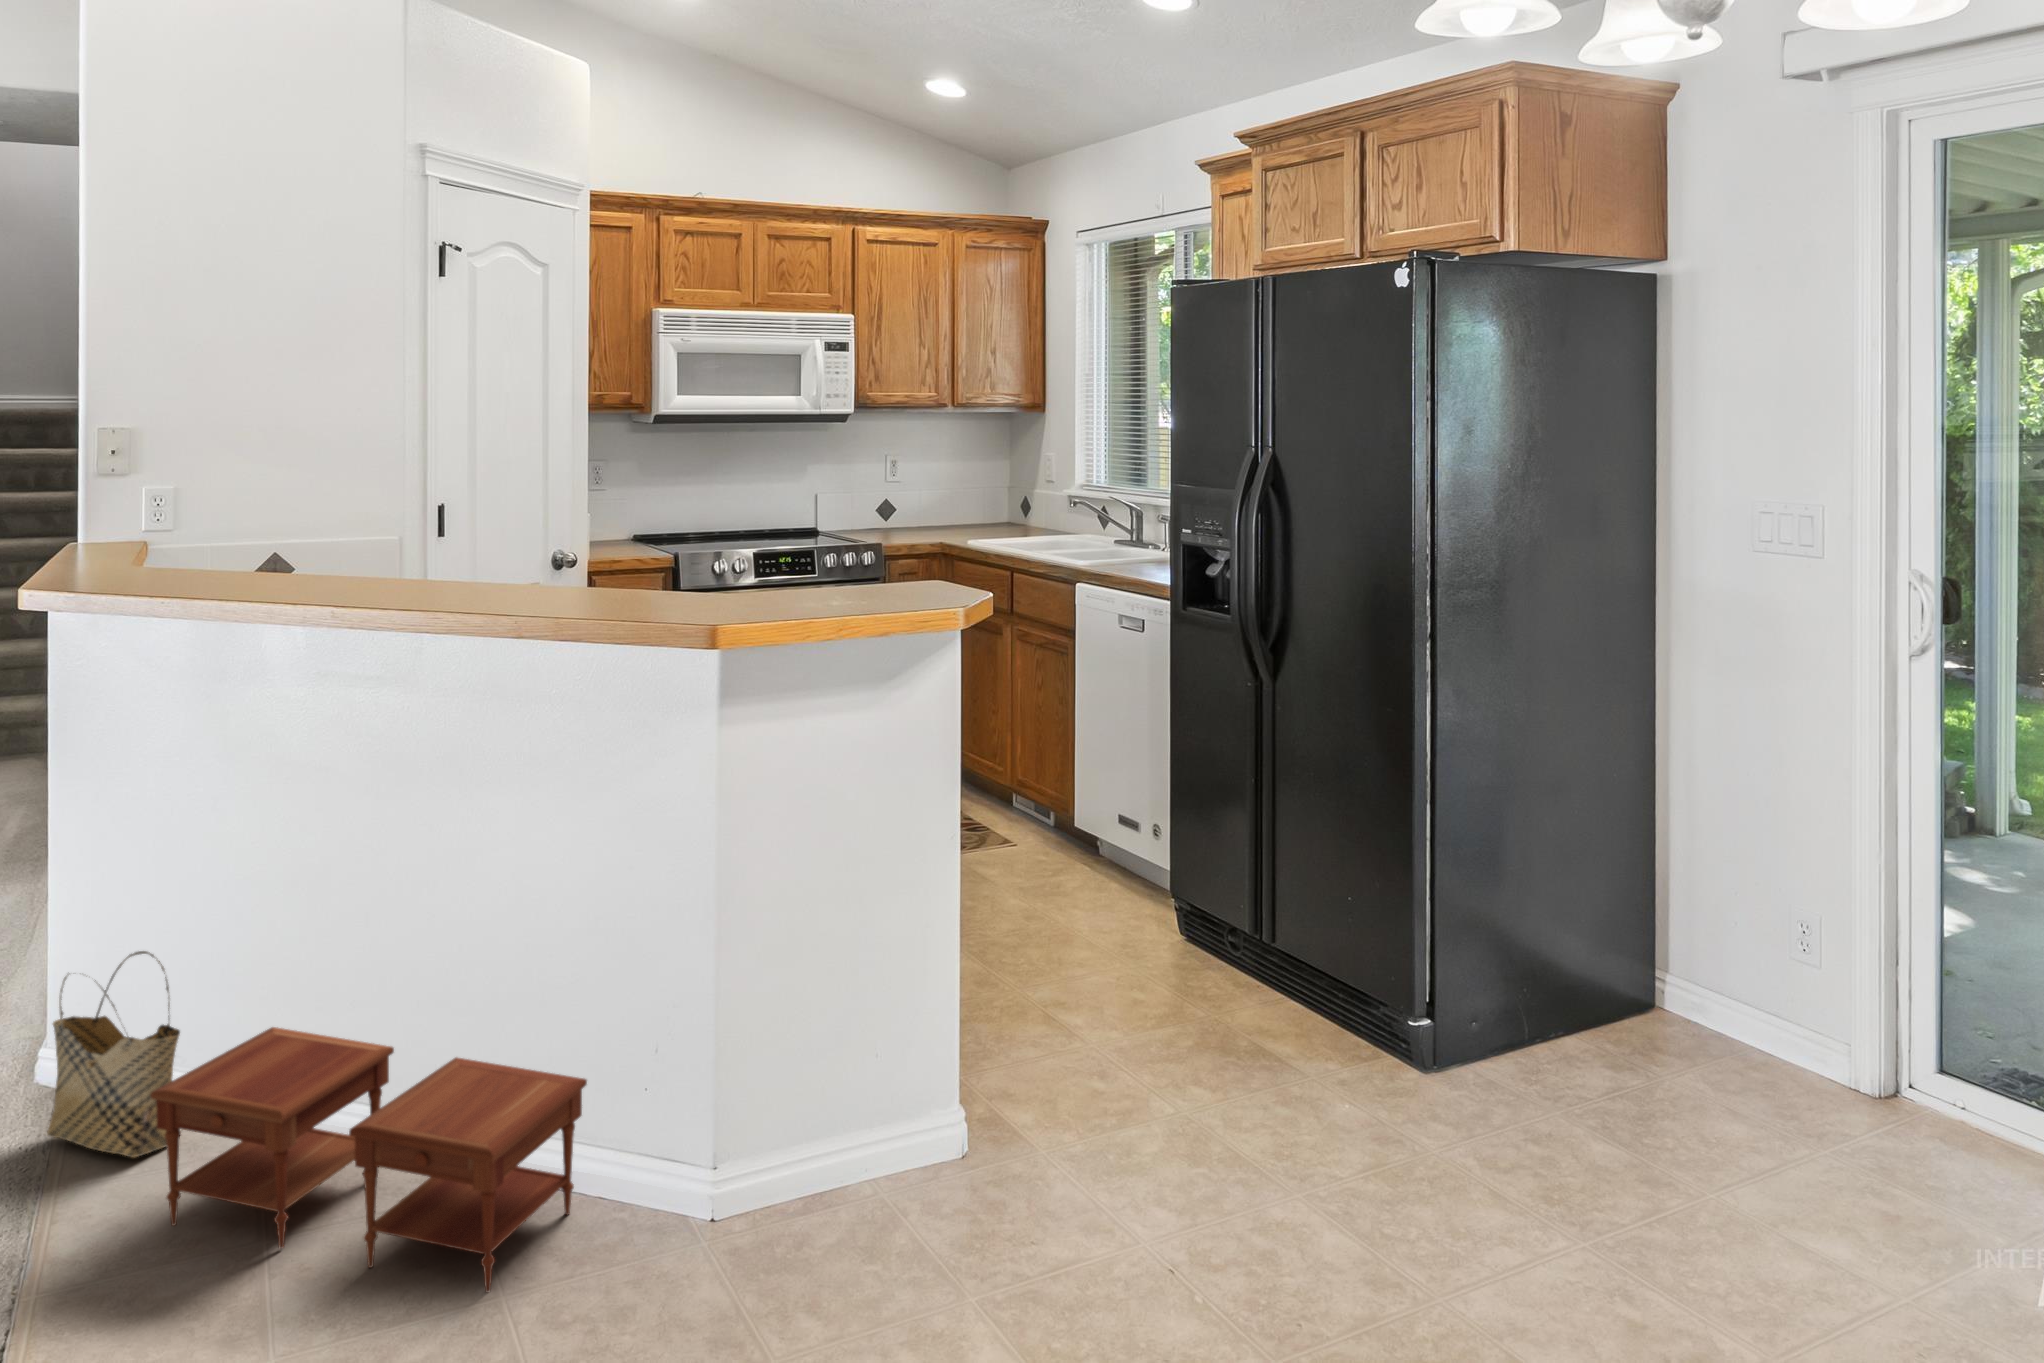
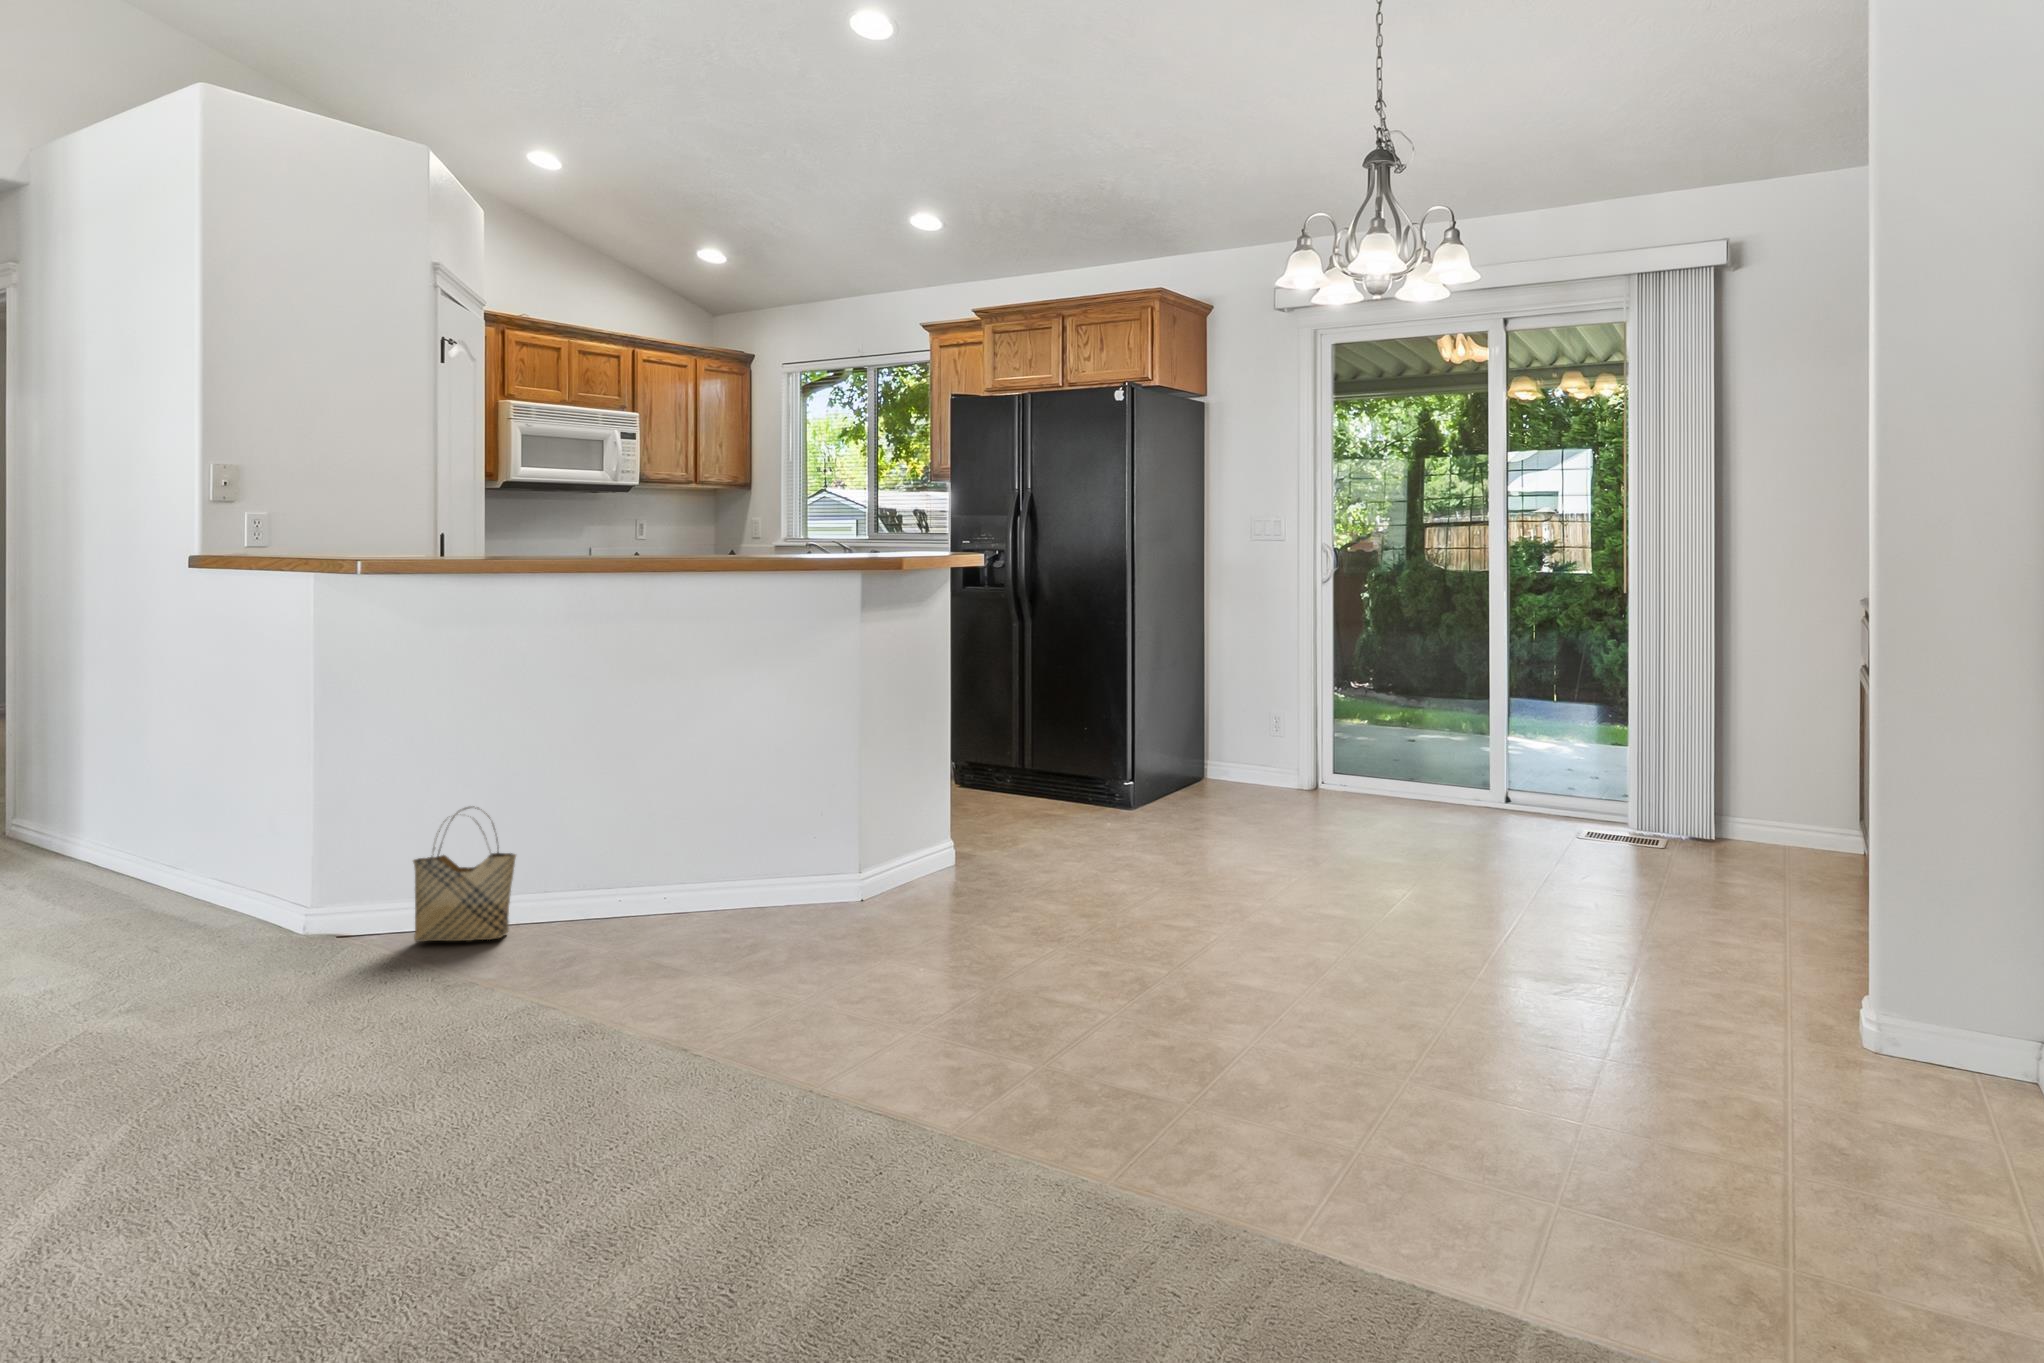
side table: present [151,1027,587,1292] -> none [579,828,831,952]

